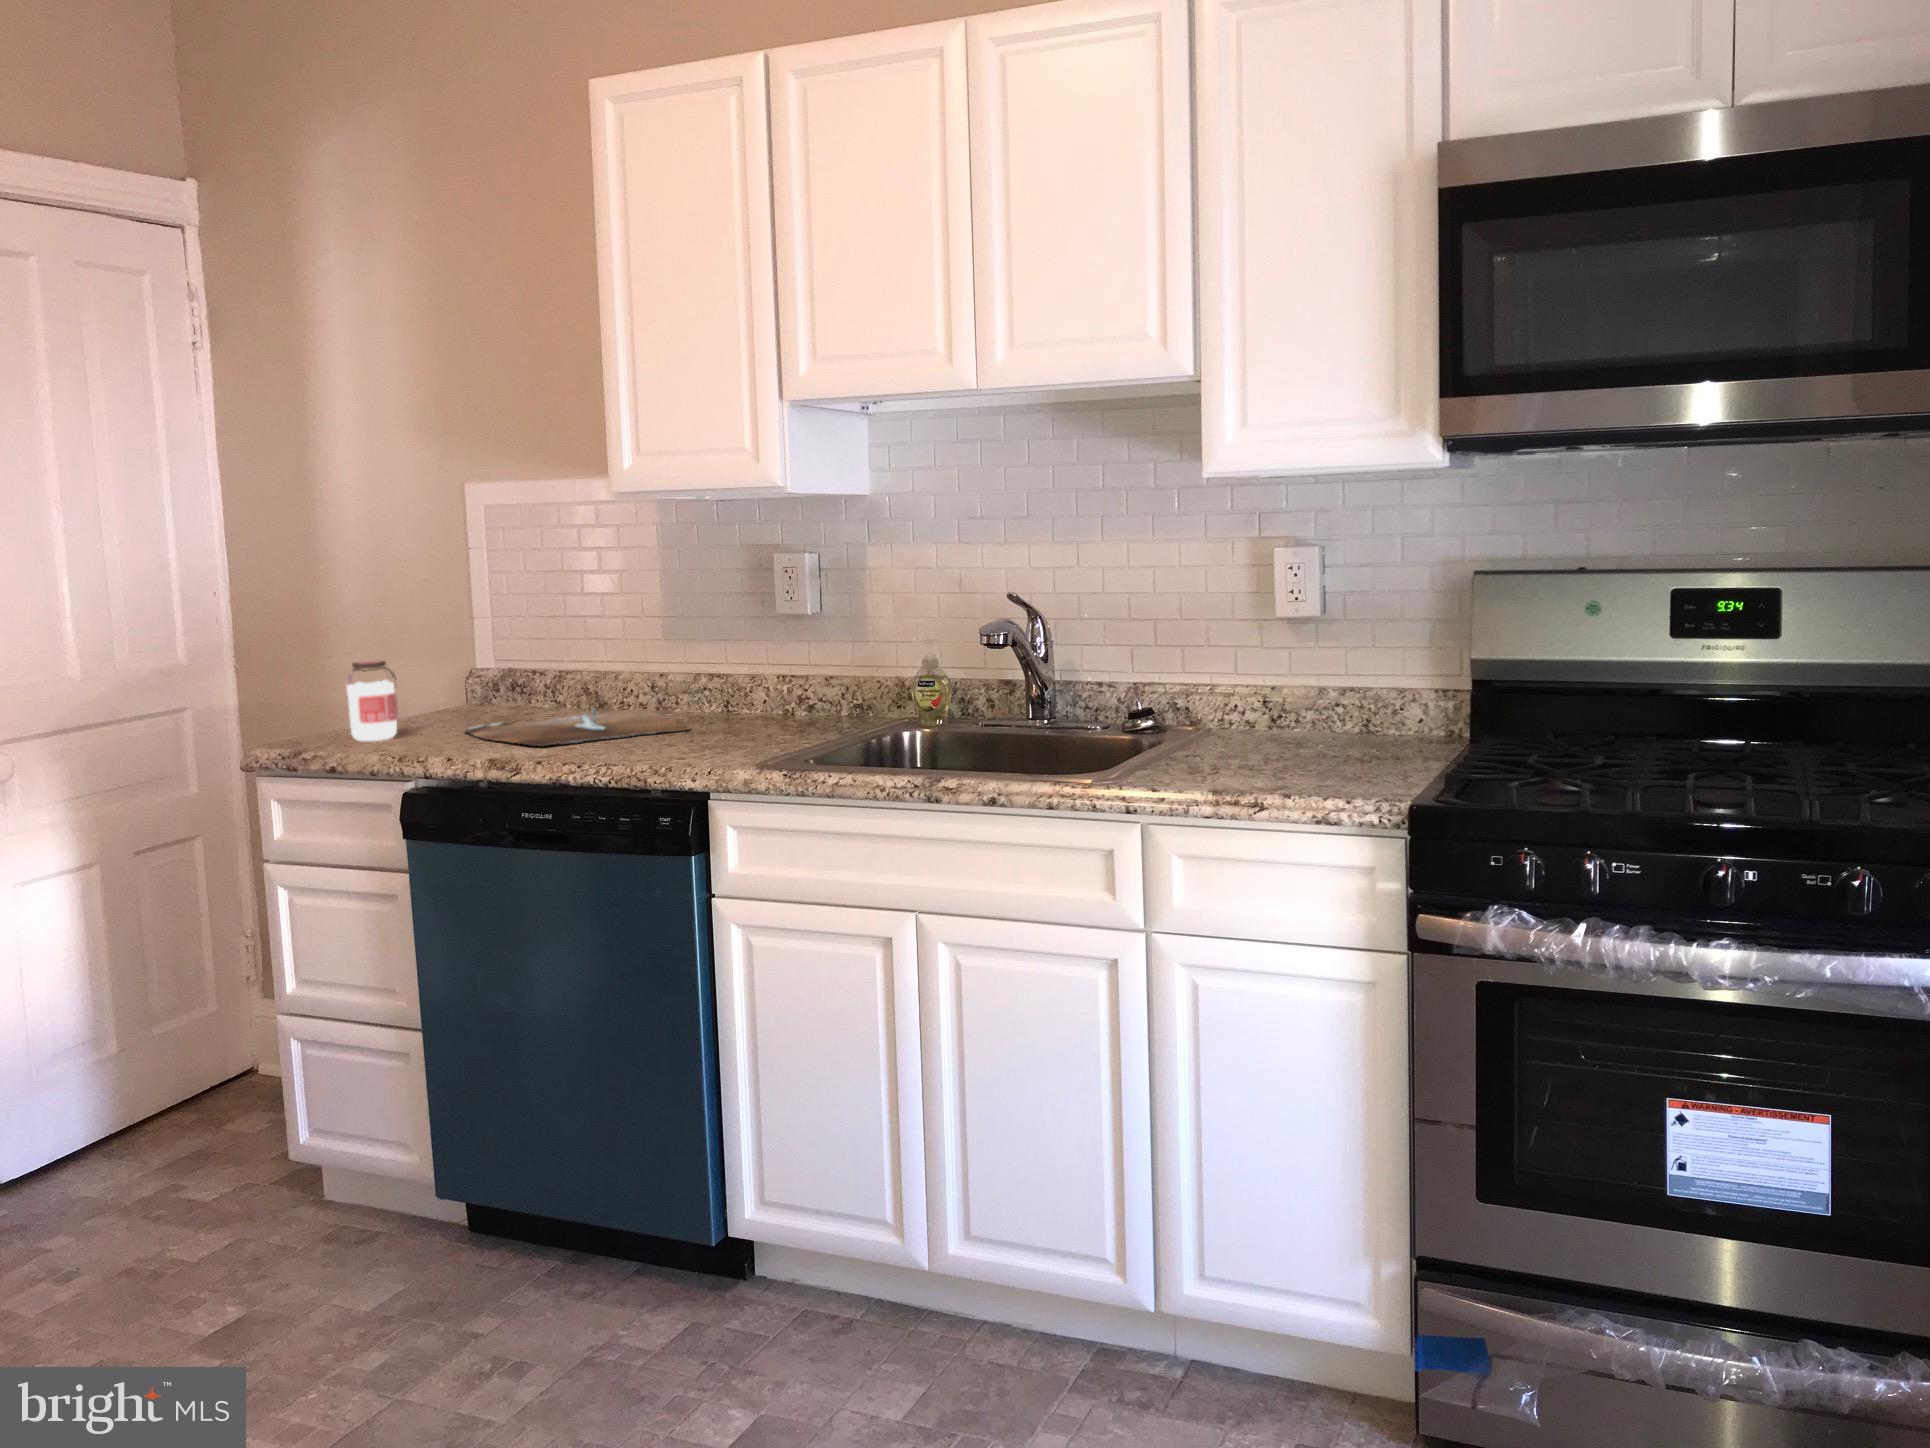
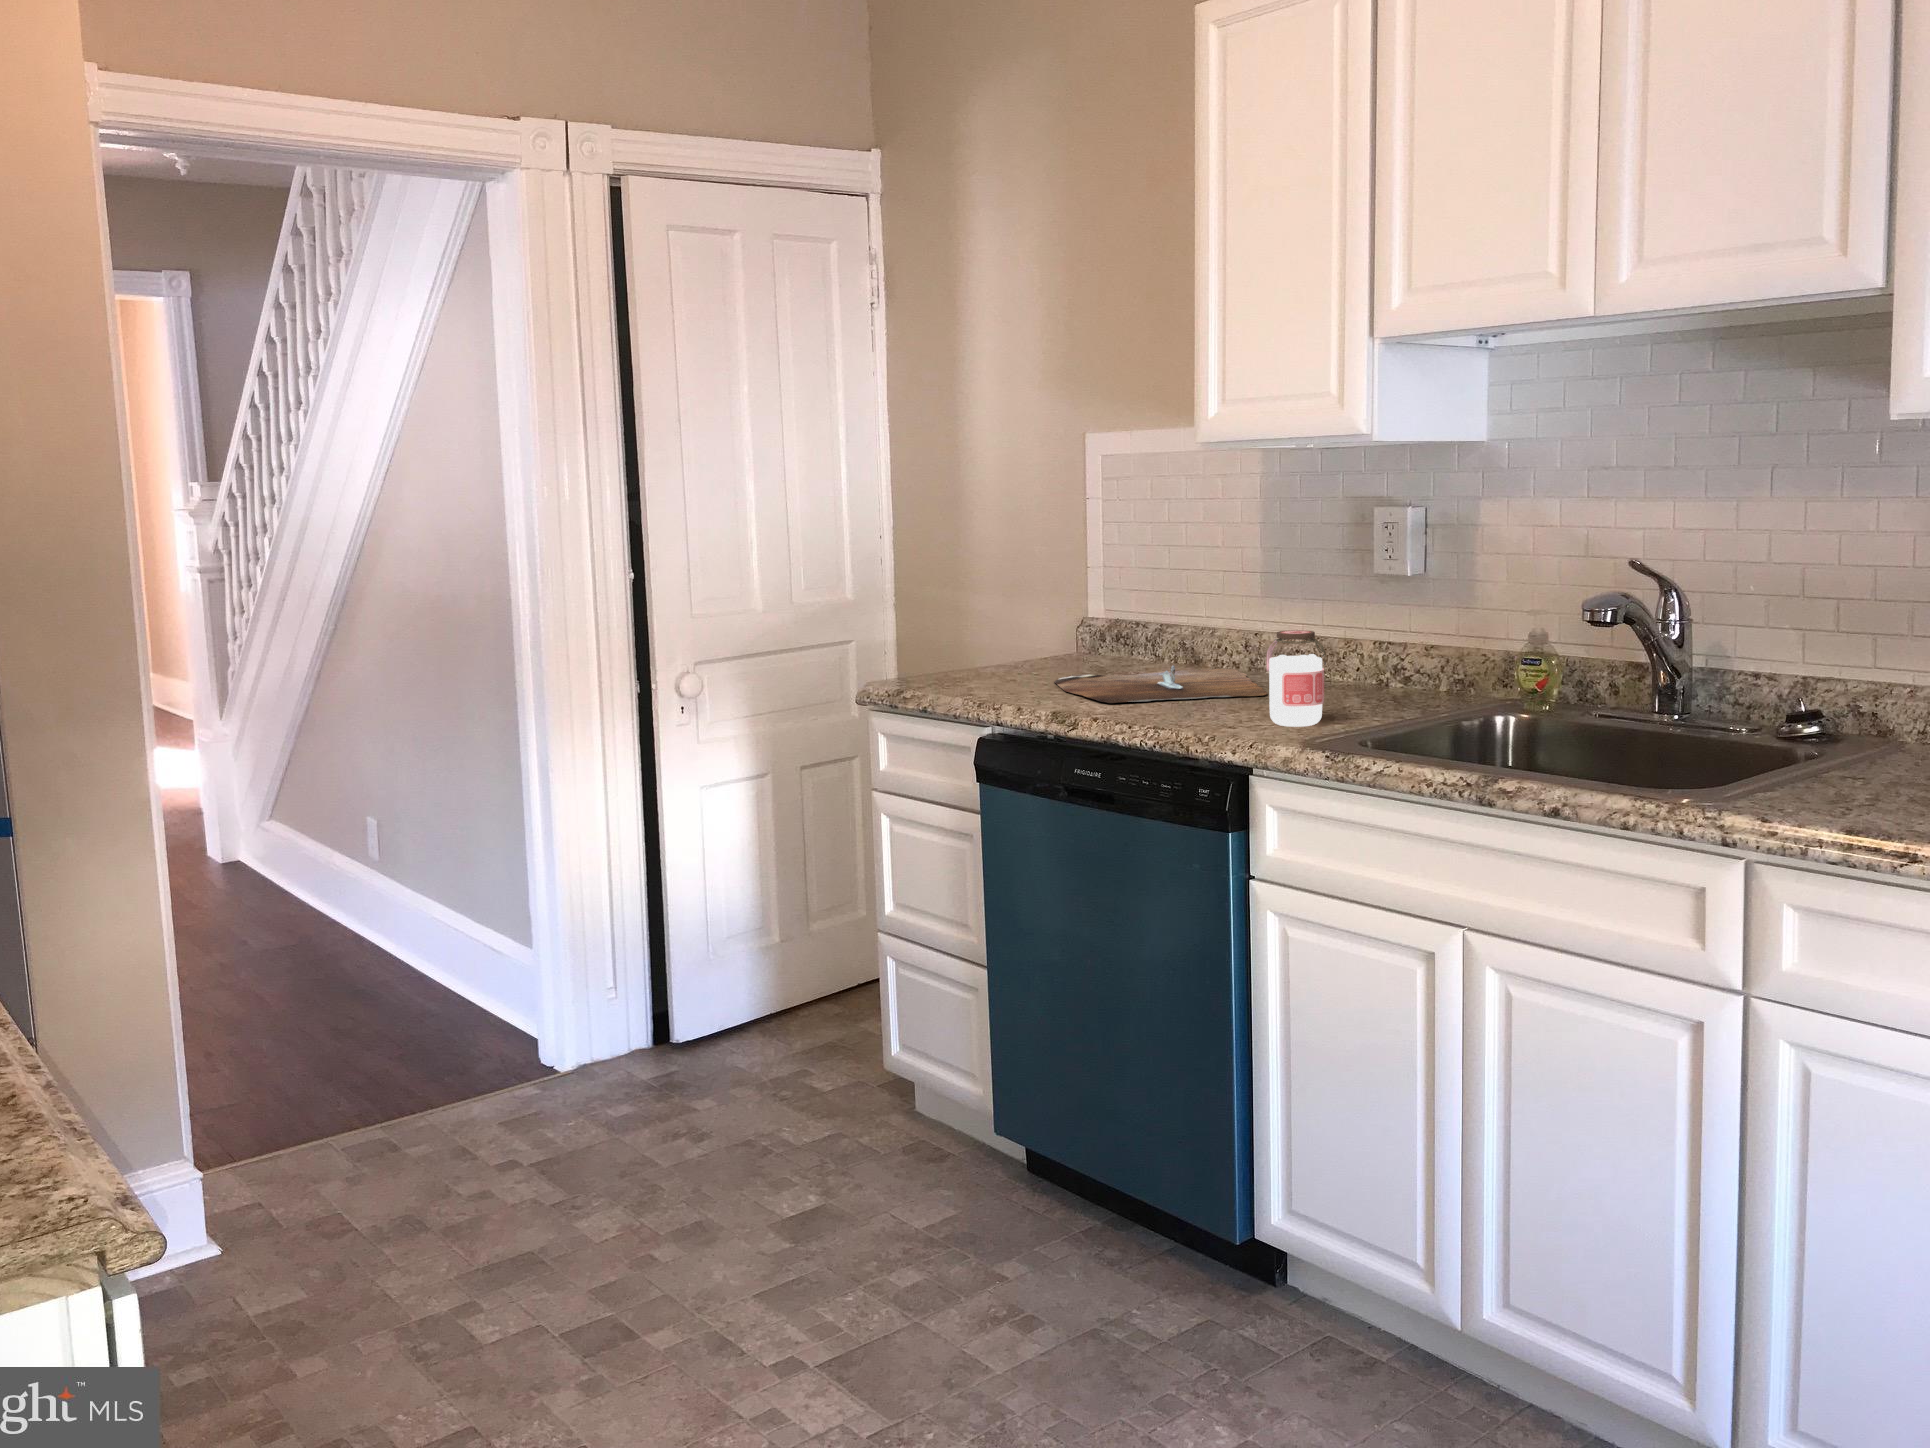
jar: present [345,661,398,741] -> present [1267,630,1326,727]

